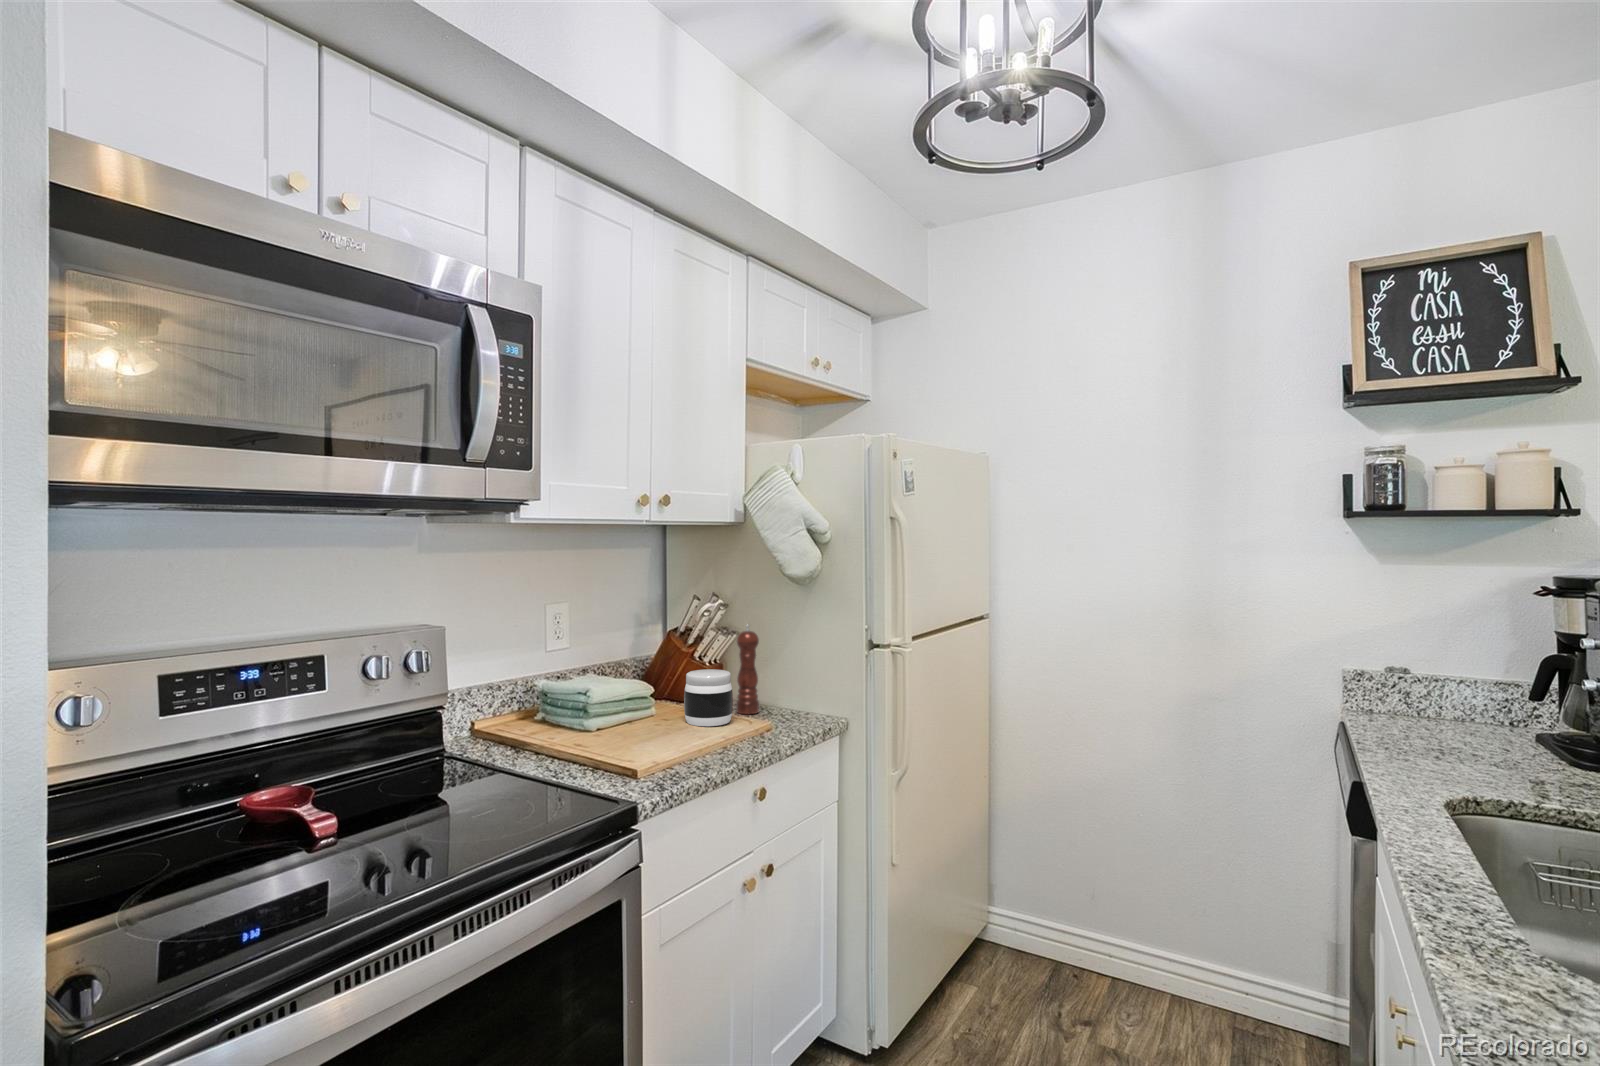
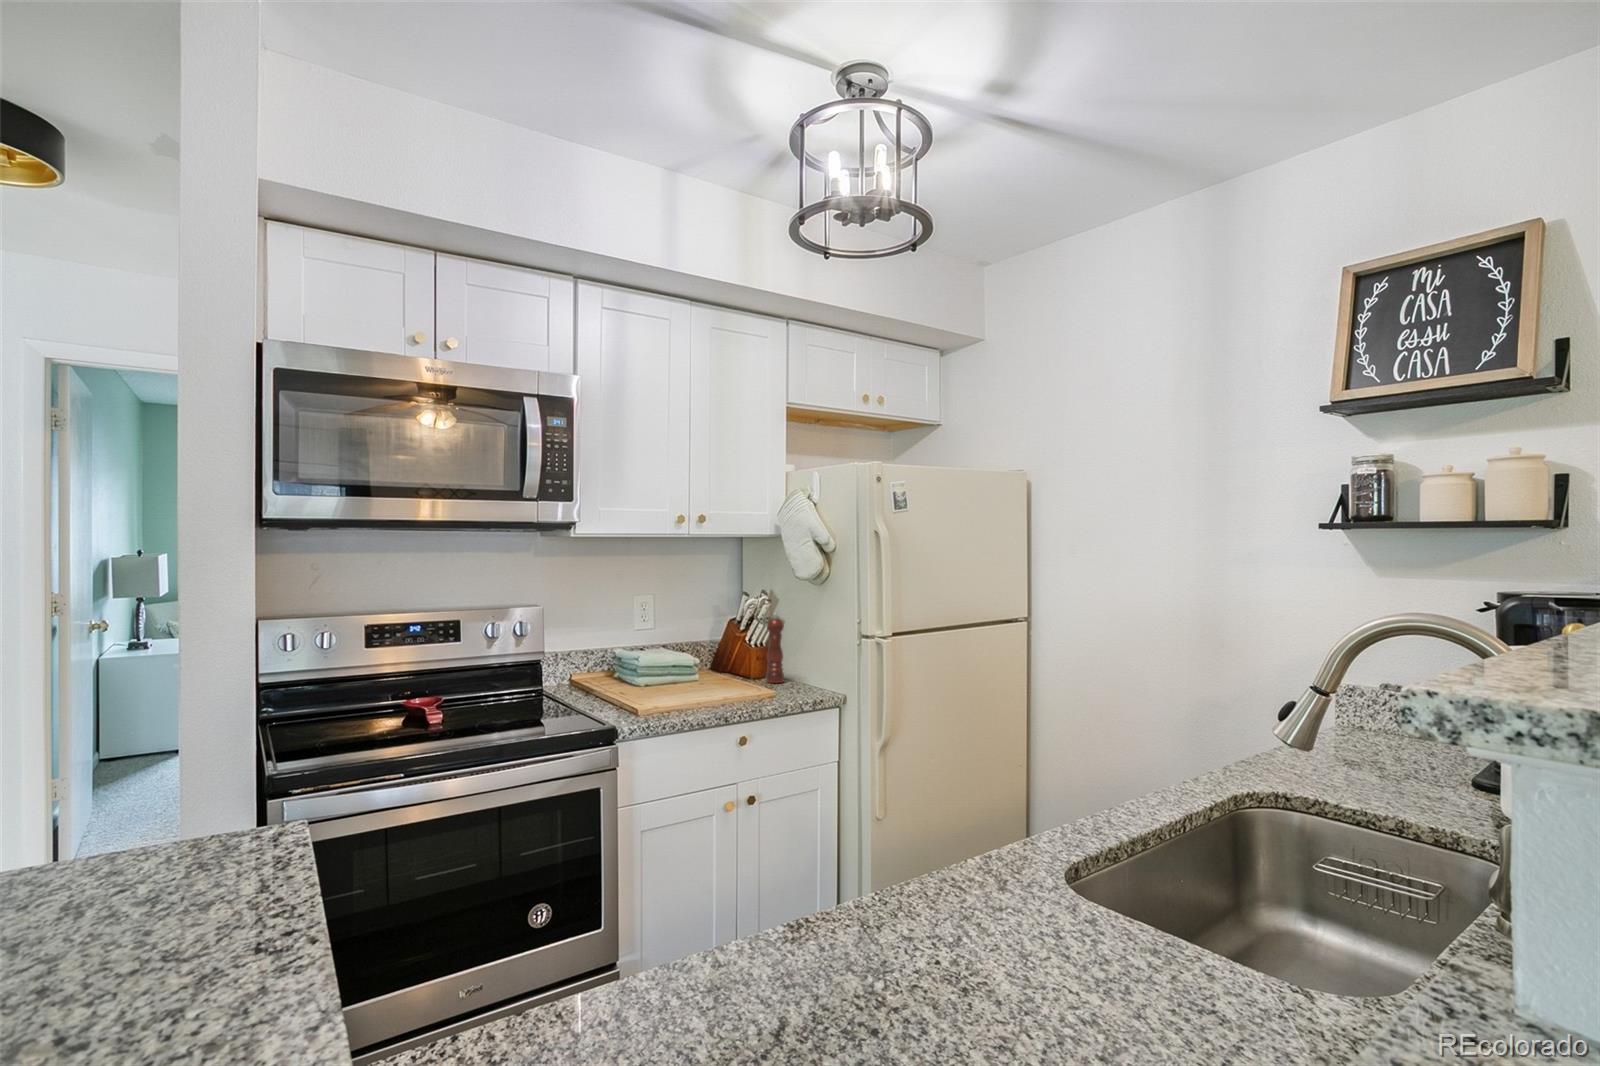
jar: present [684,669,733,726] -> none [715,646,752,688]

